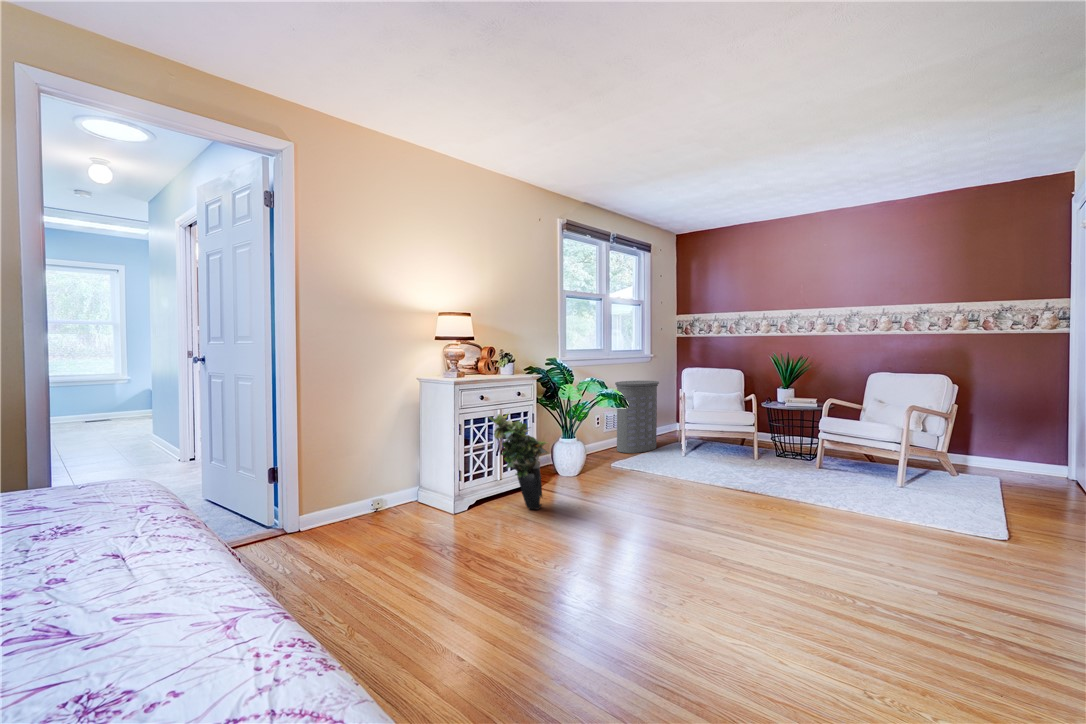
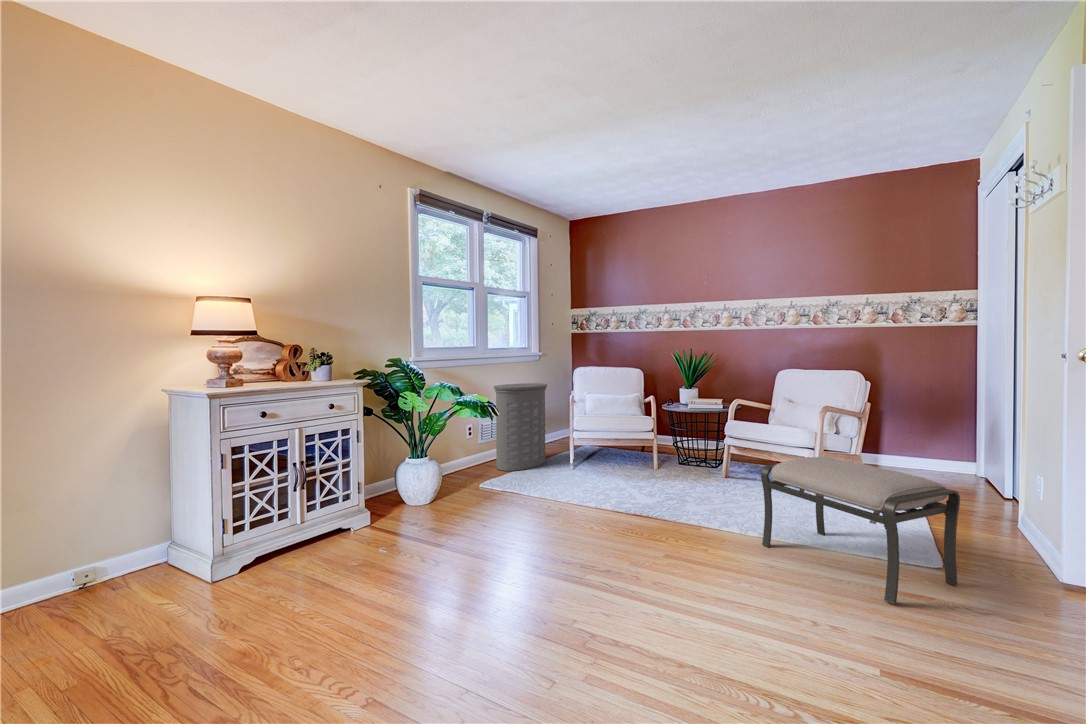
potted plant: present [489,414,547,510] -> none [267,429,362,570]
ottoman: none [853,444,1018,550] -> present [761,457,960,605]

